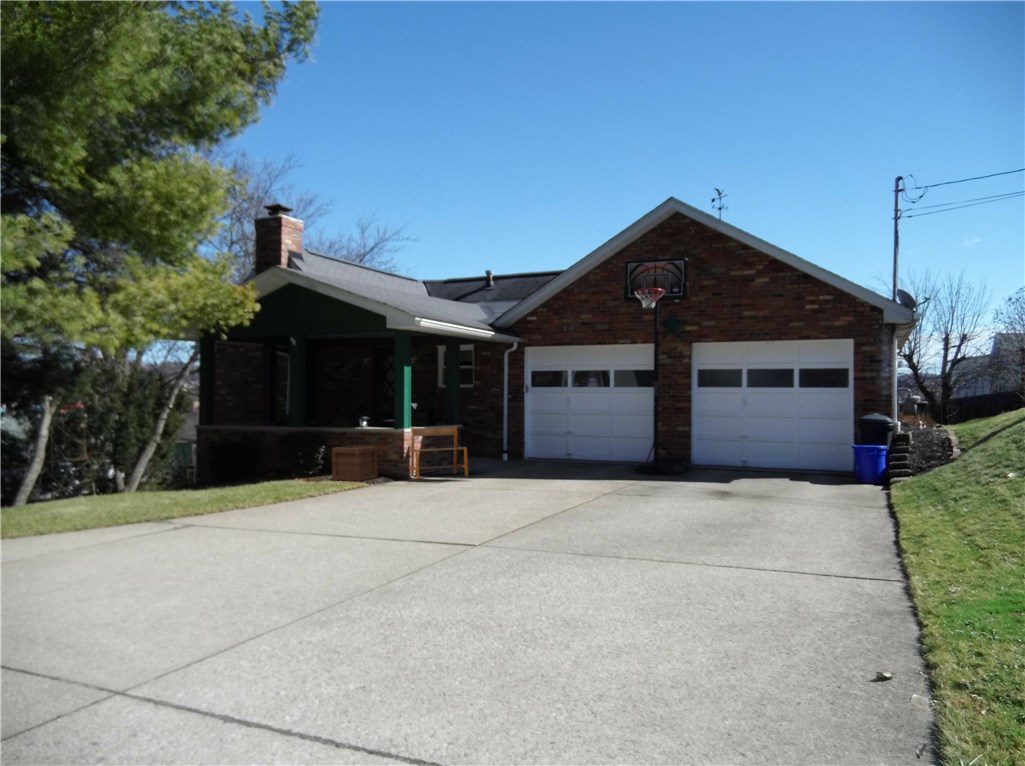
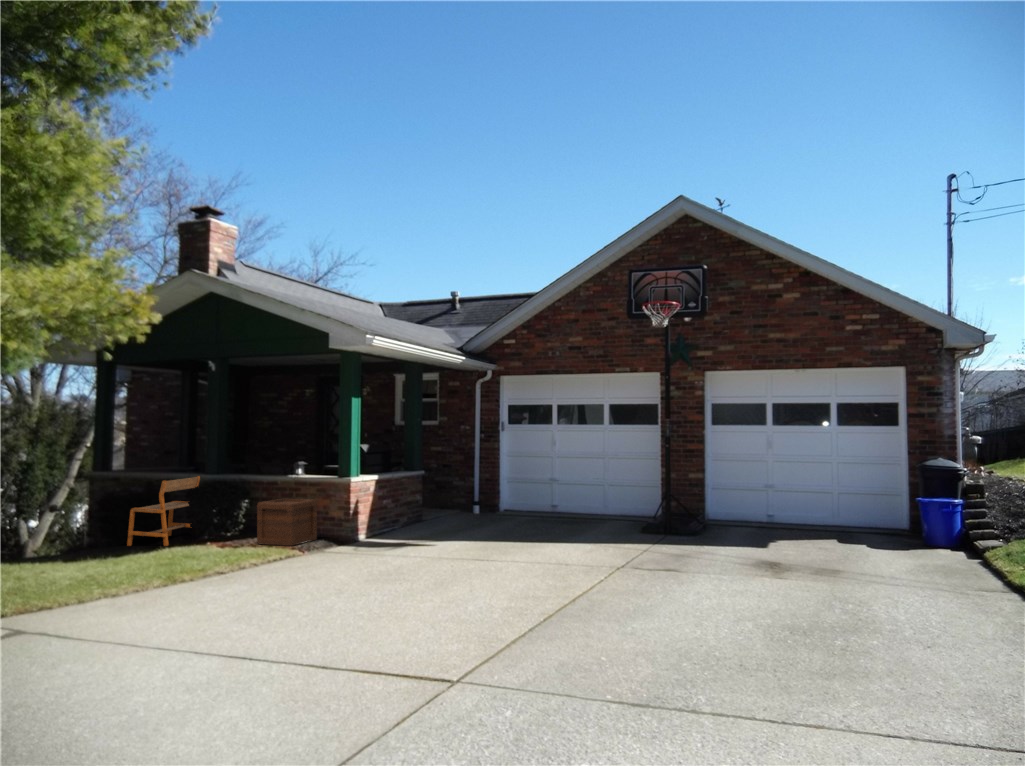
bench: present [409,426,468,479] -> present [127,476,200,546]

